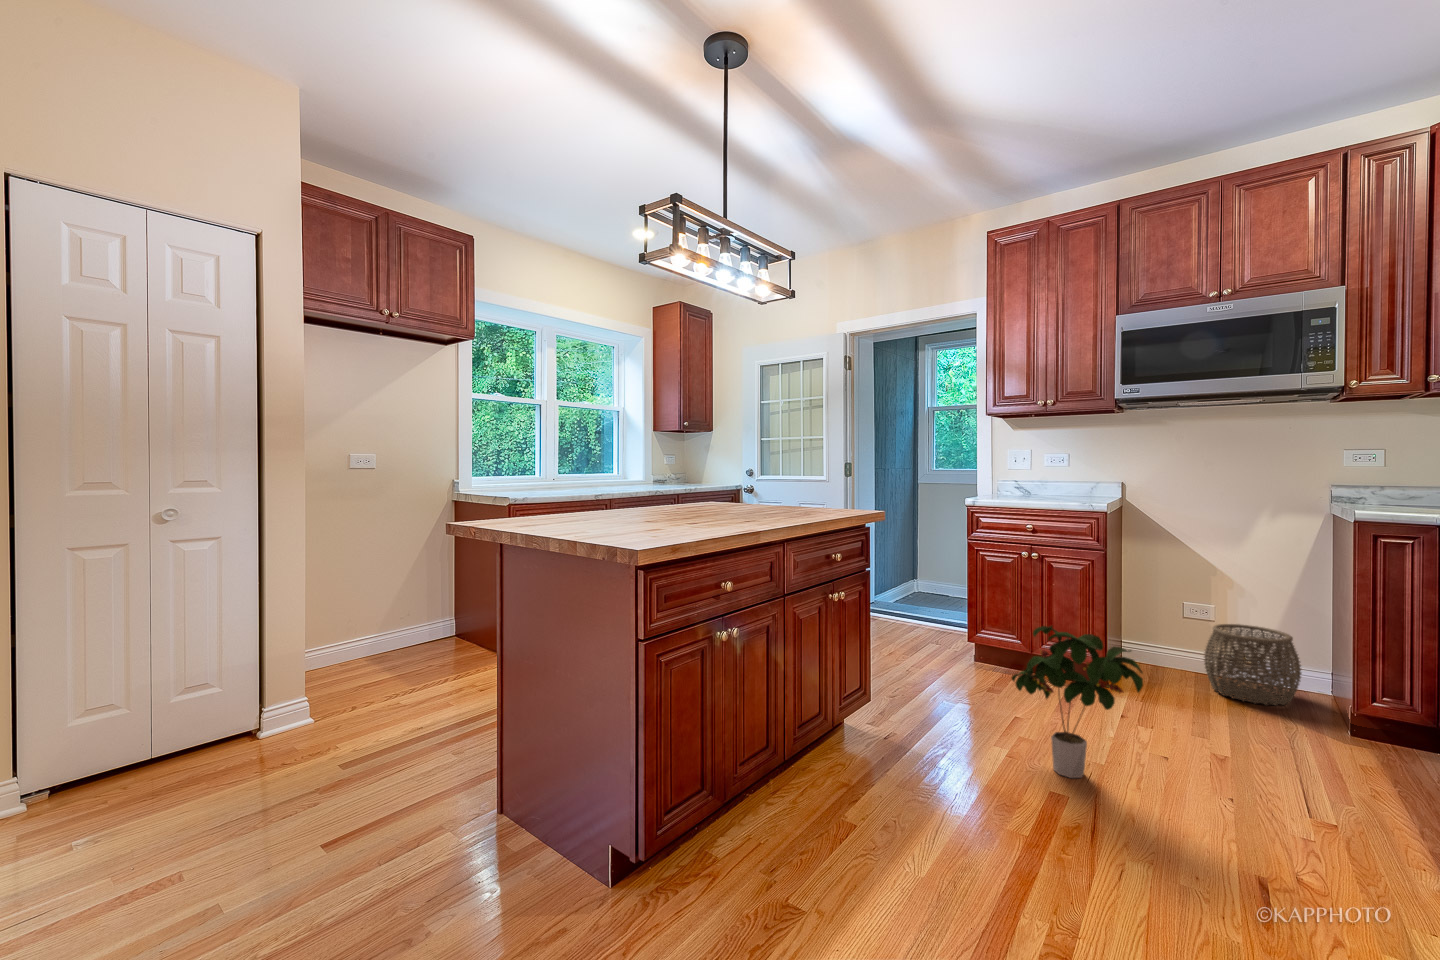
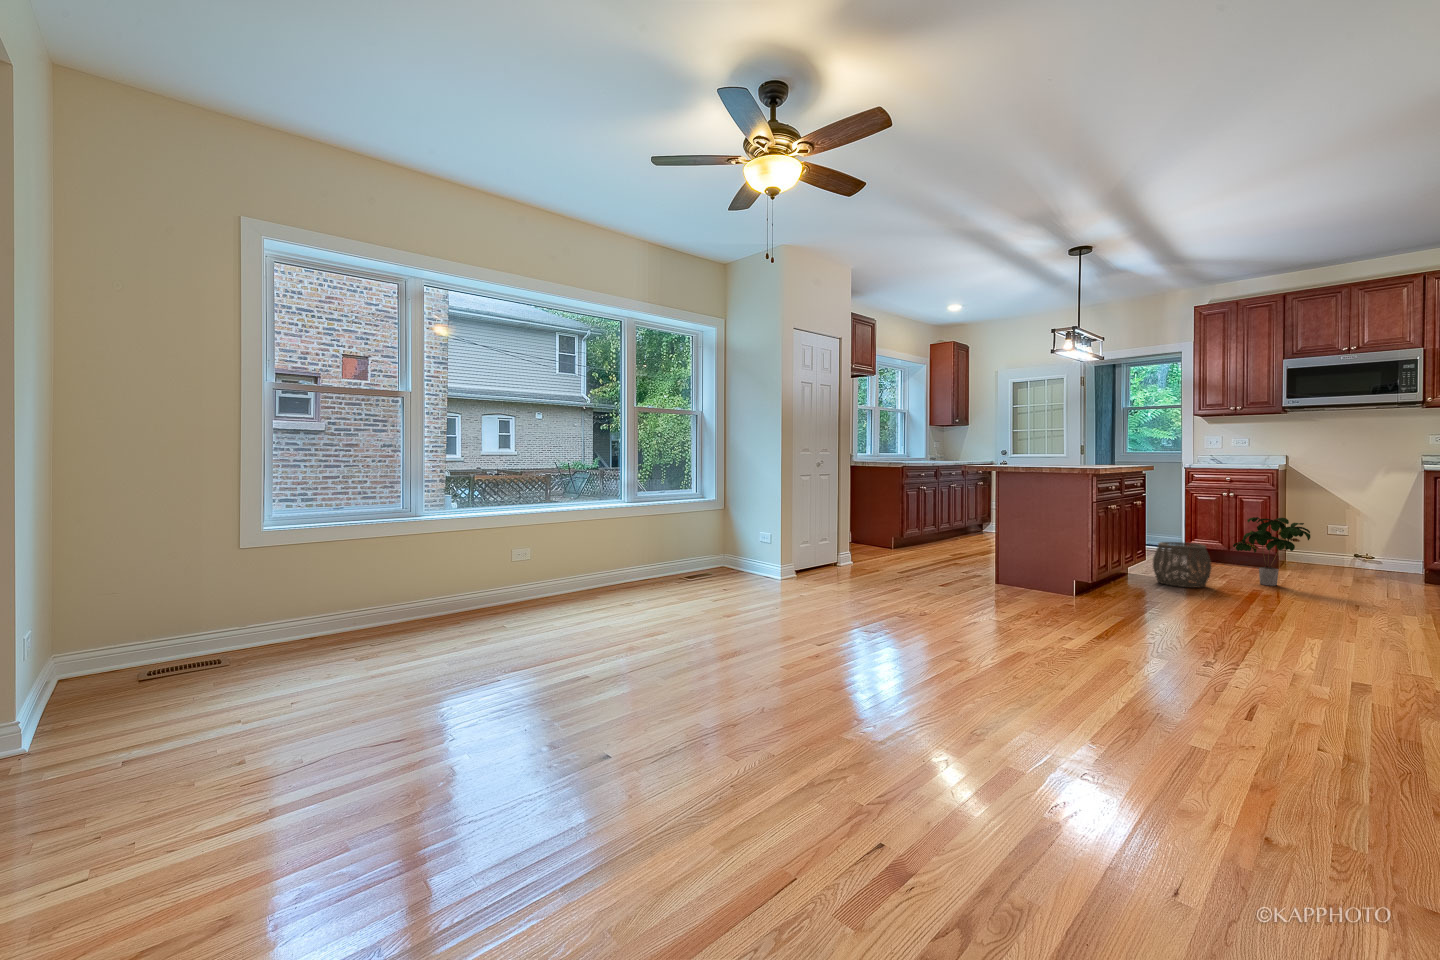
woven basket: present [1204,624,1302,705] -> present [1152,542,1211,588]

